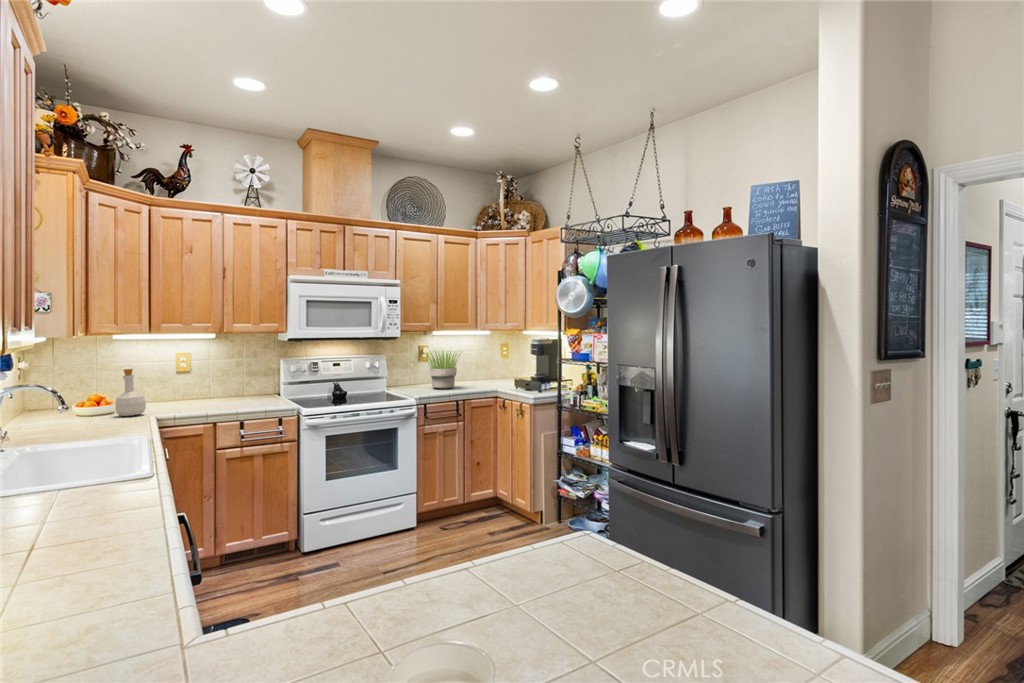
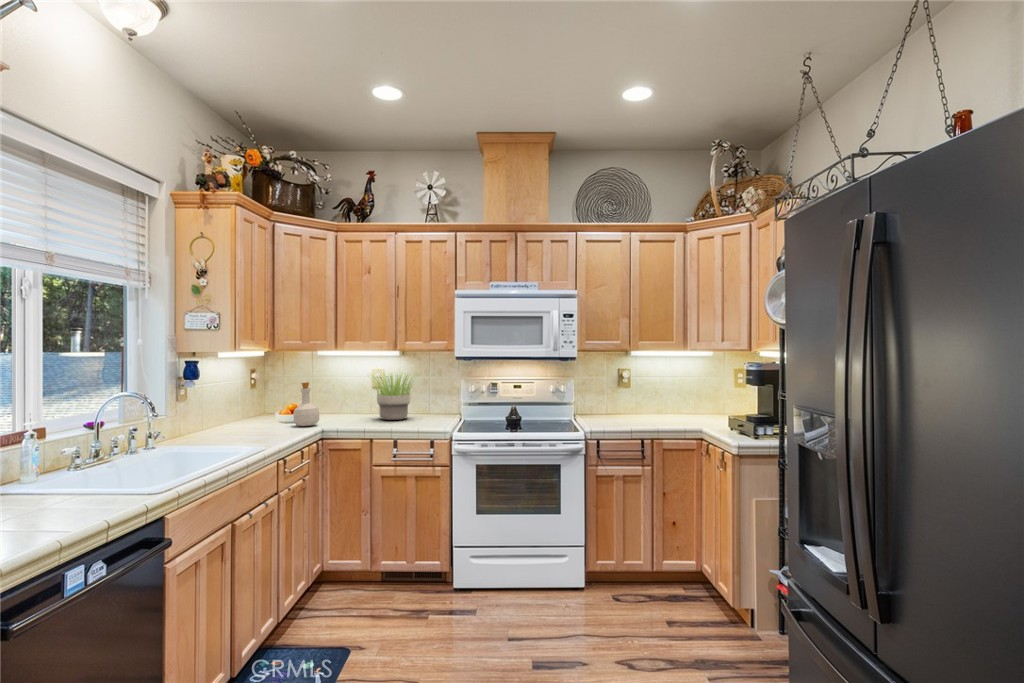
potted plant: present [425,351,460,389] -> present [375,373,415,420]

